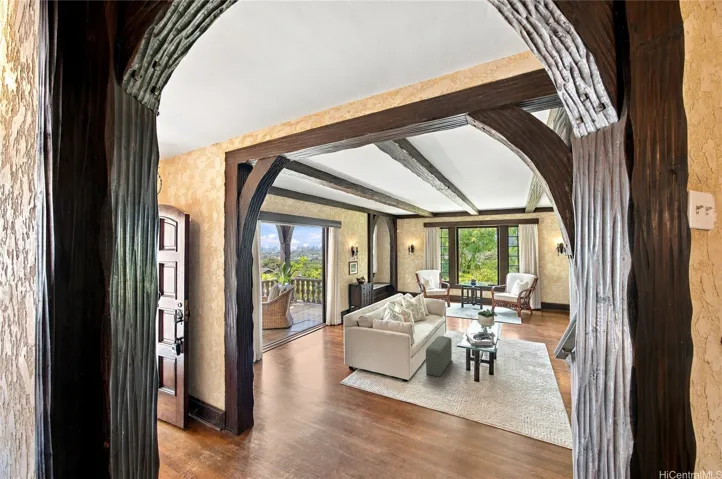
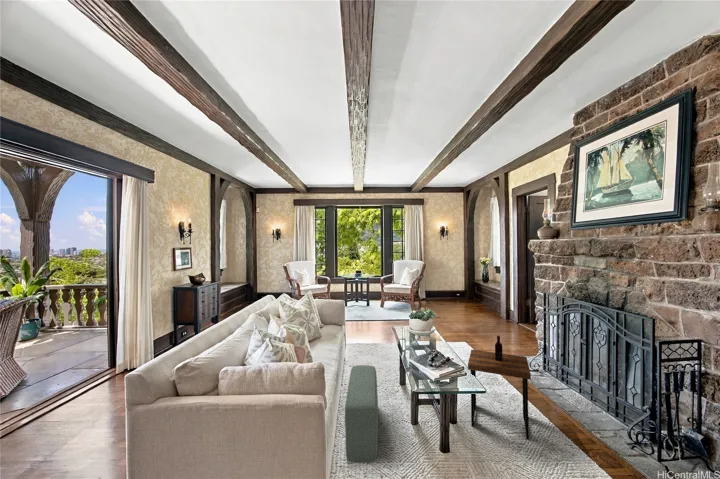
side table: none [500,329,545,389] -> present [468,336,531,439]

